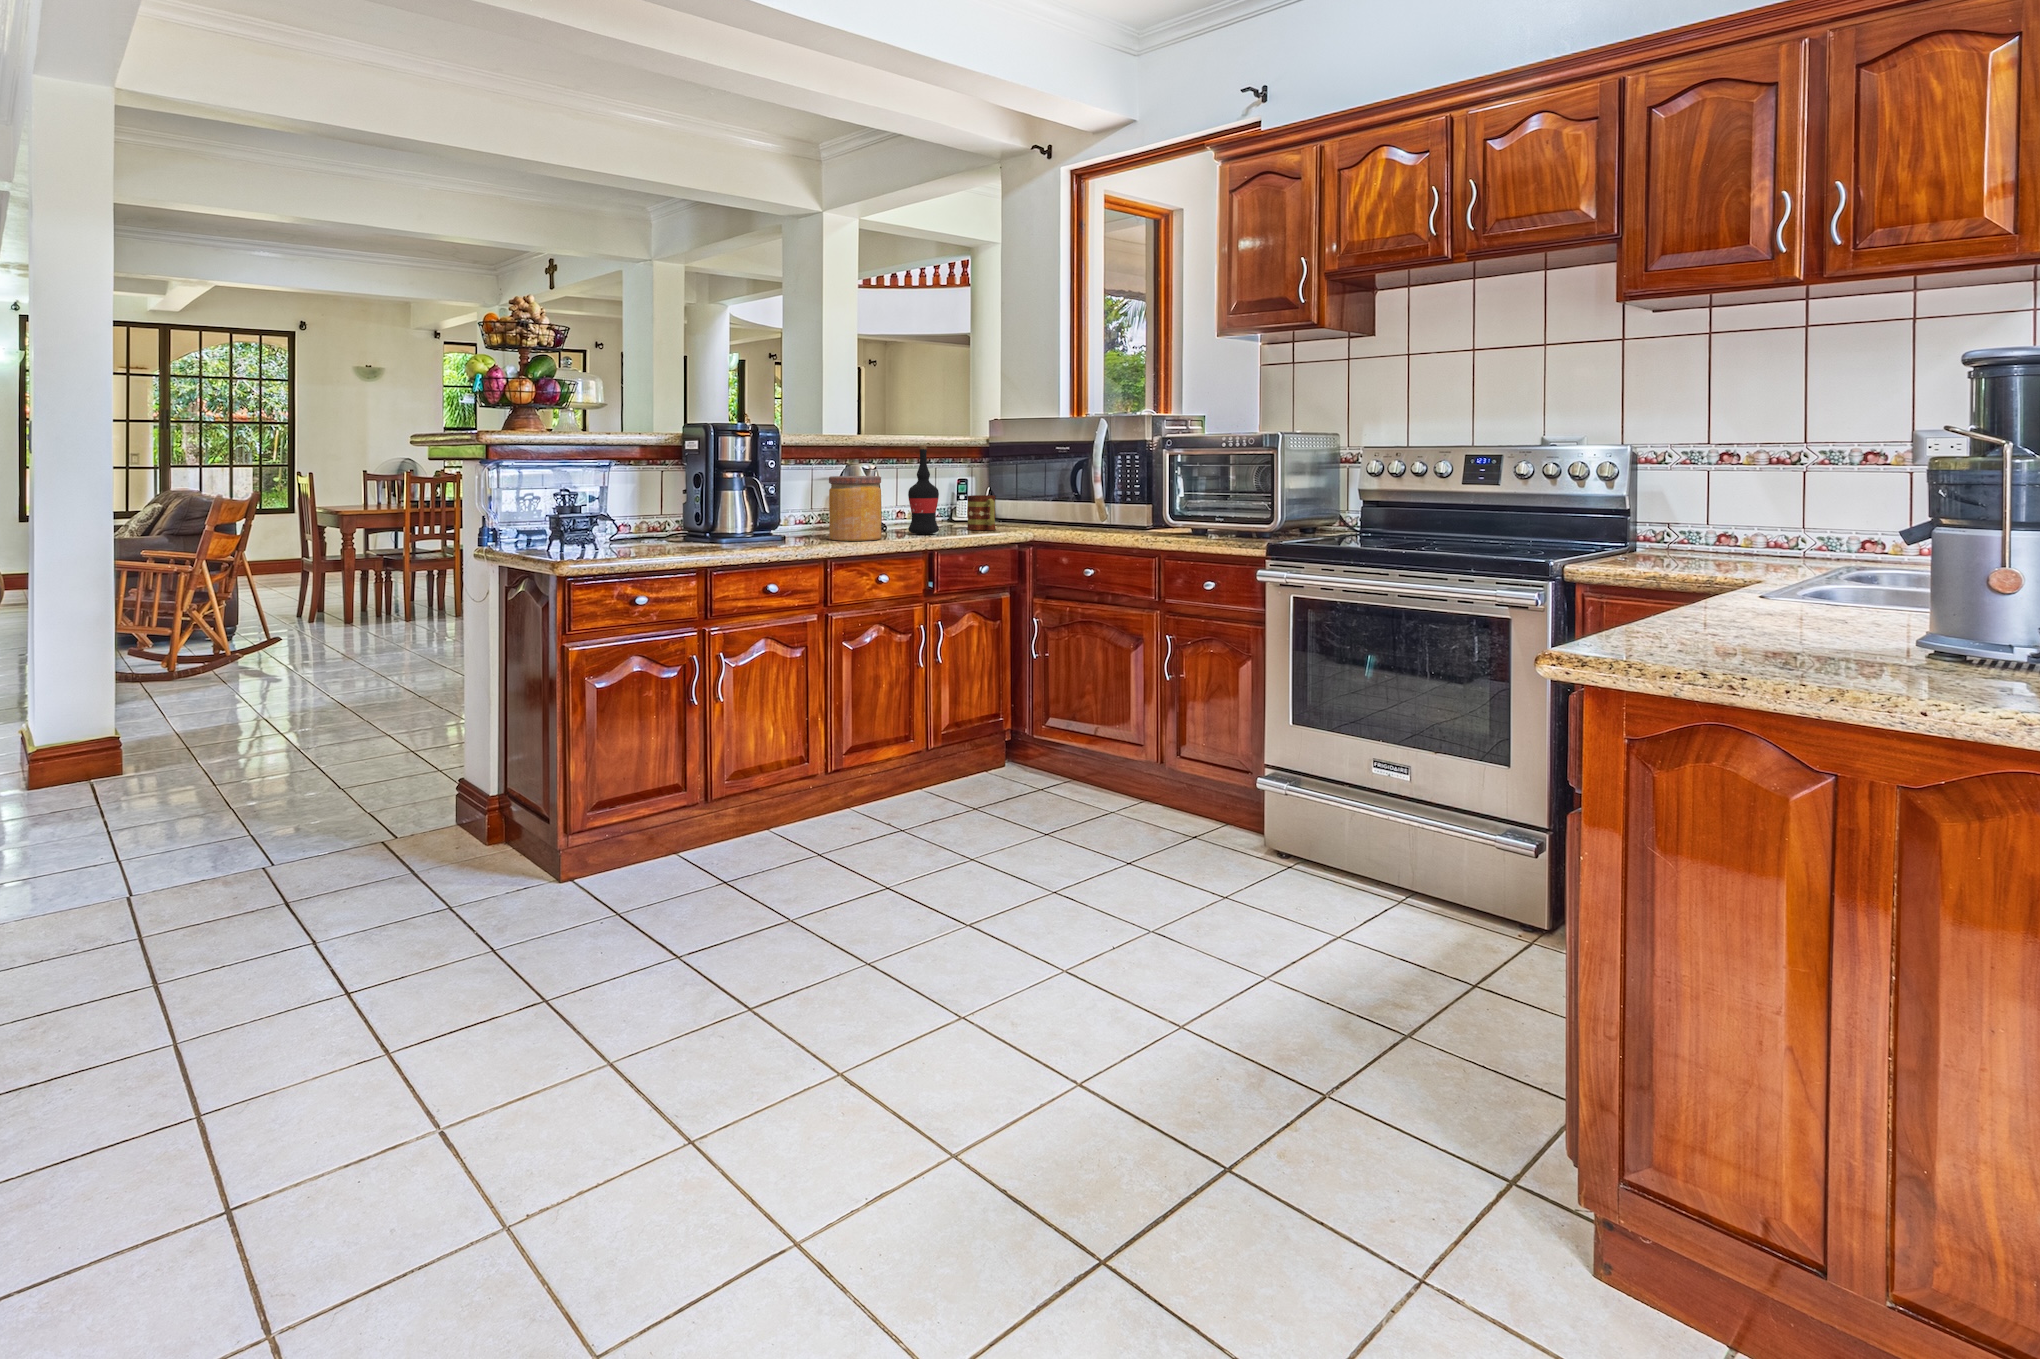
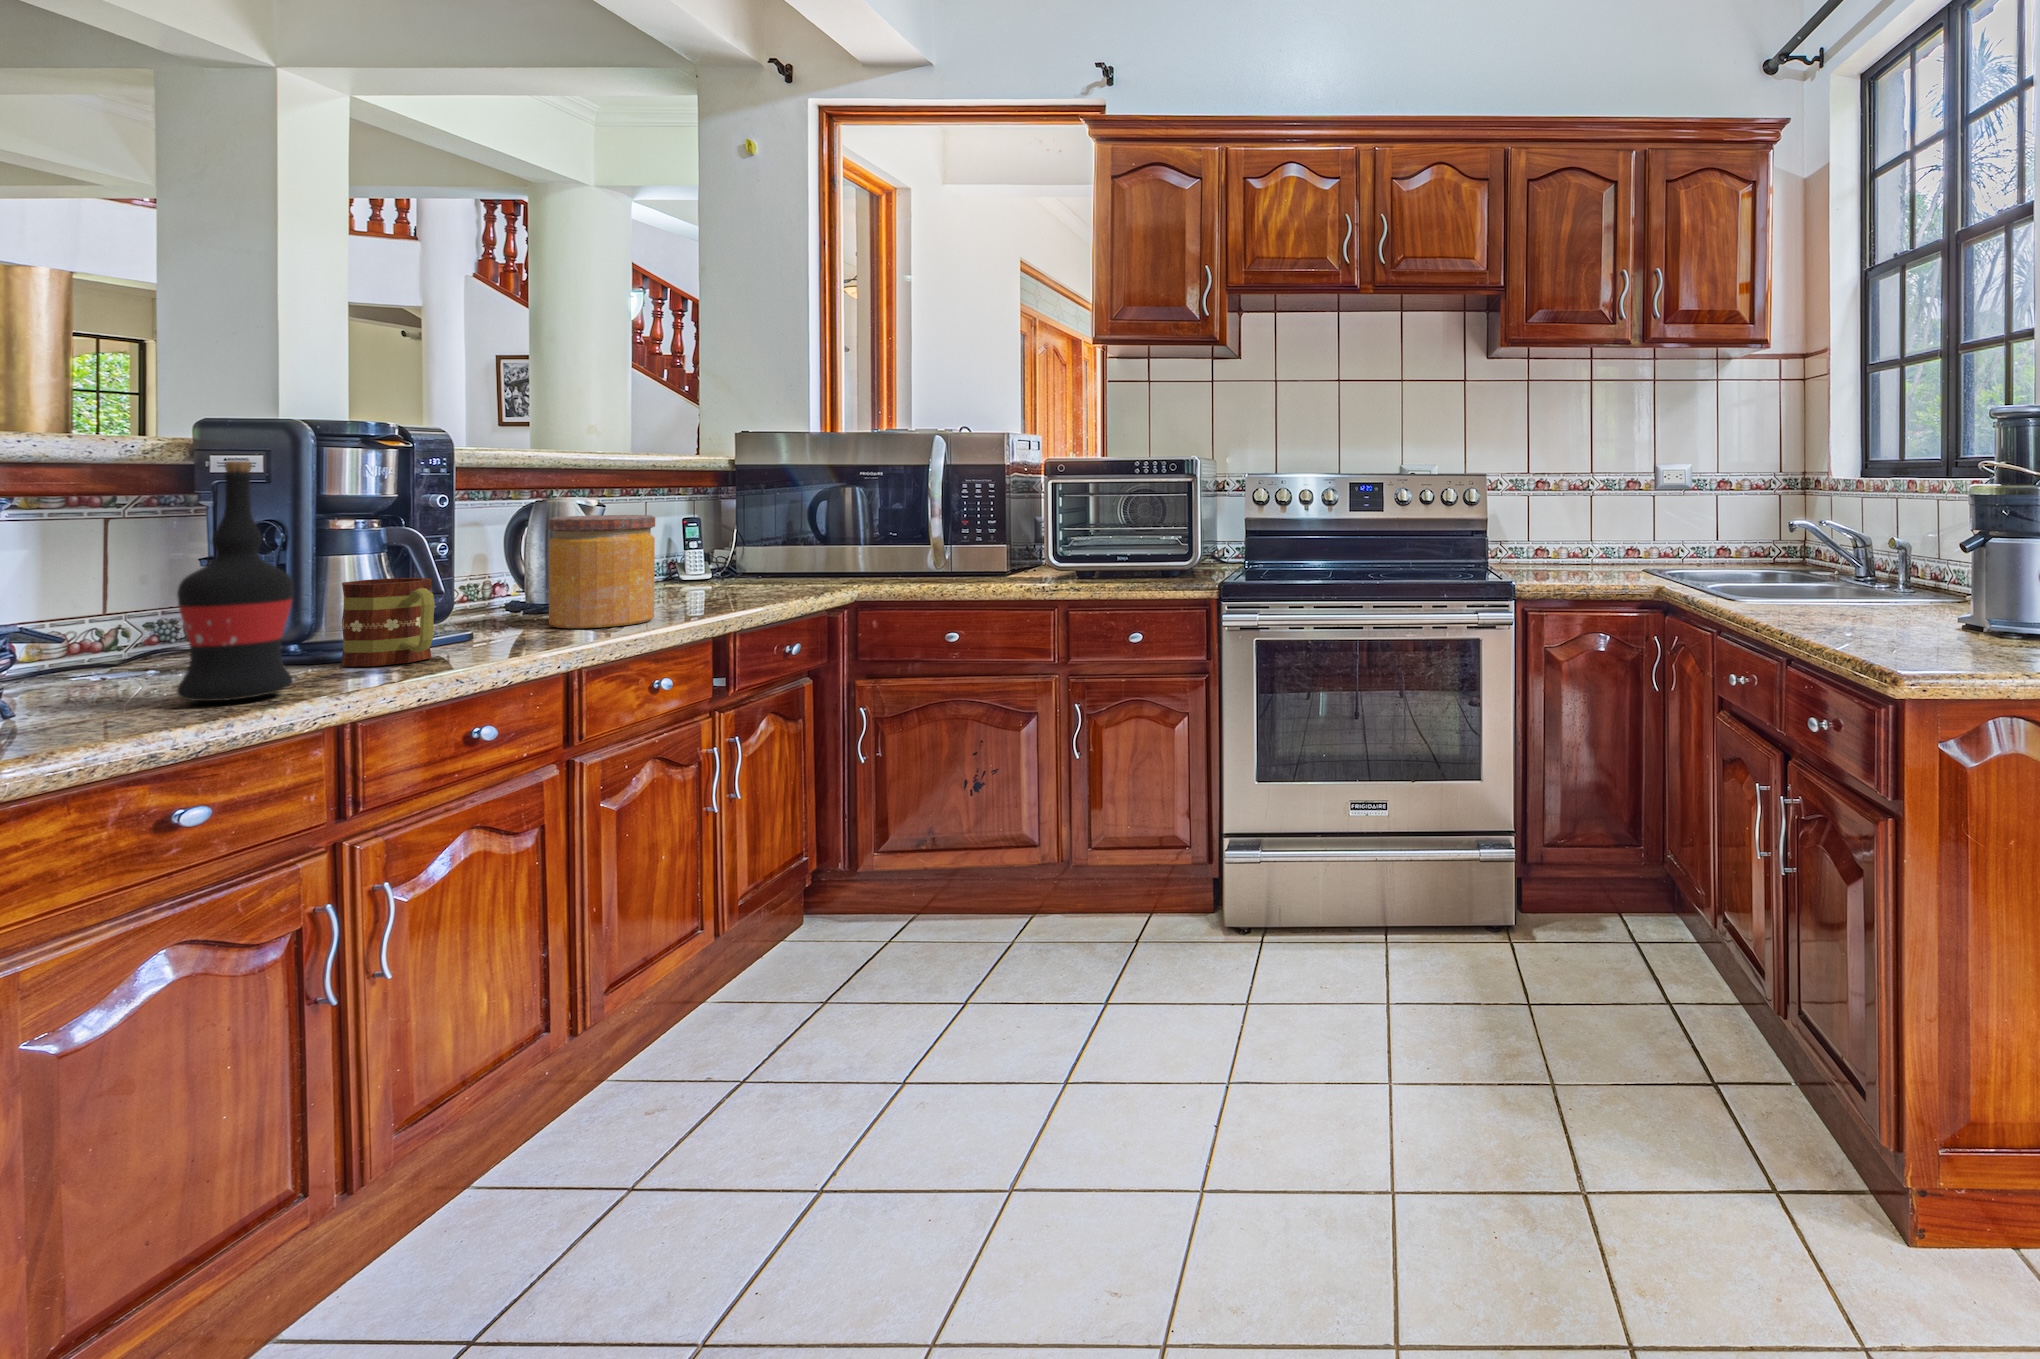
wine bottle: present [908,445,939,534] -> present [176,461,294,701]
mug: present [967,495,995,530] -> present [341,578,435,666]

